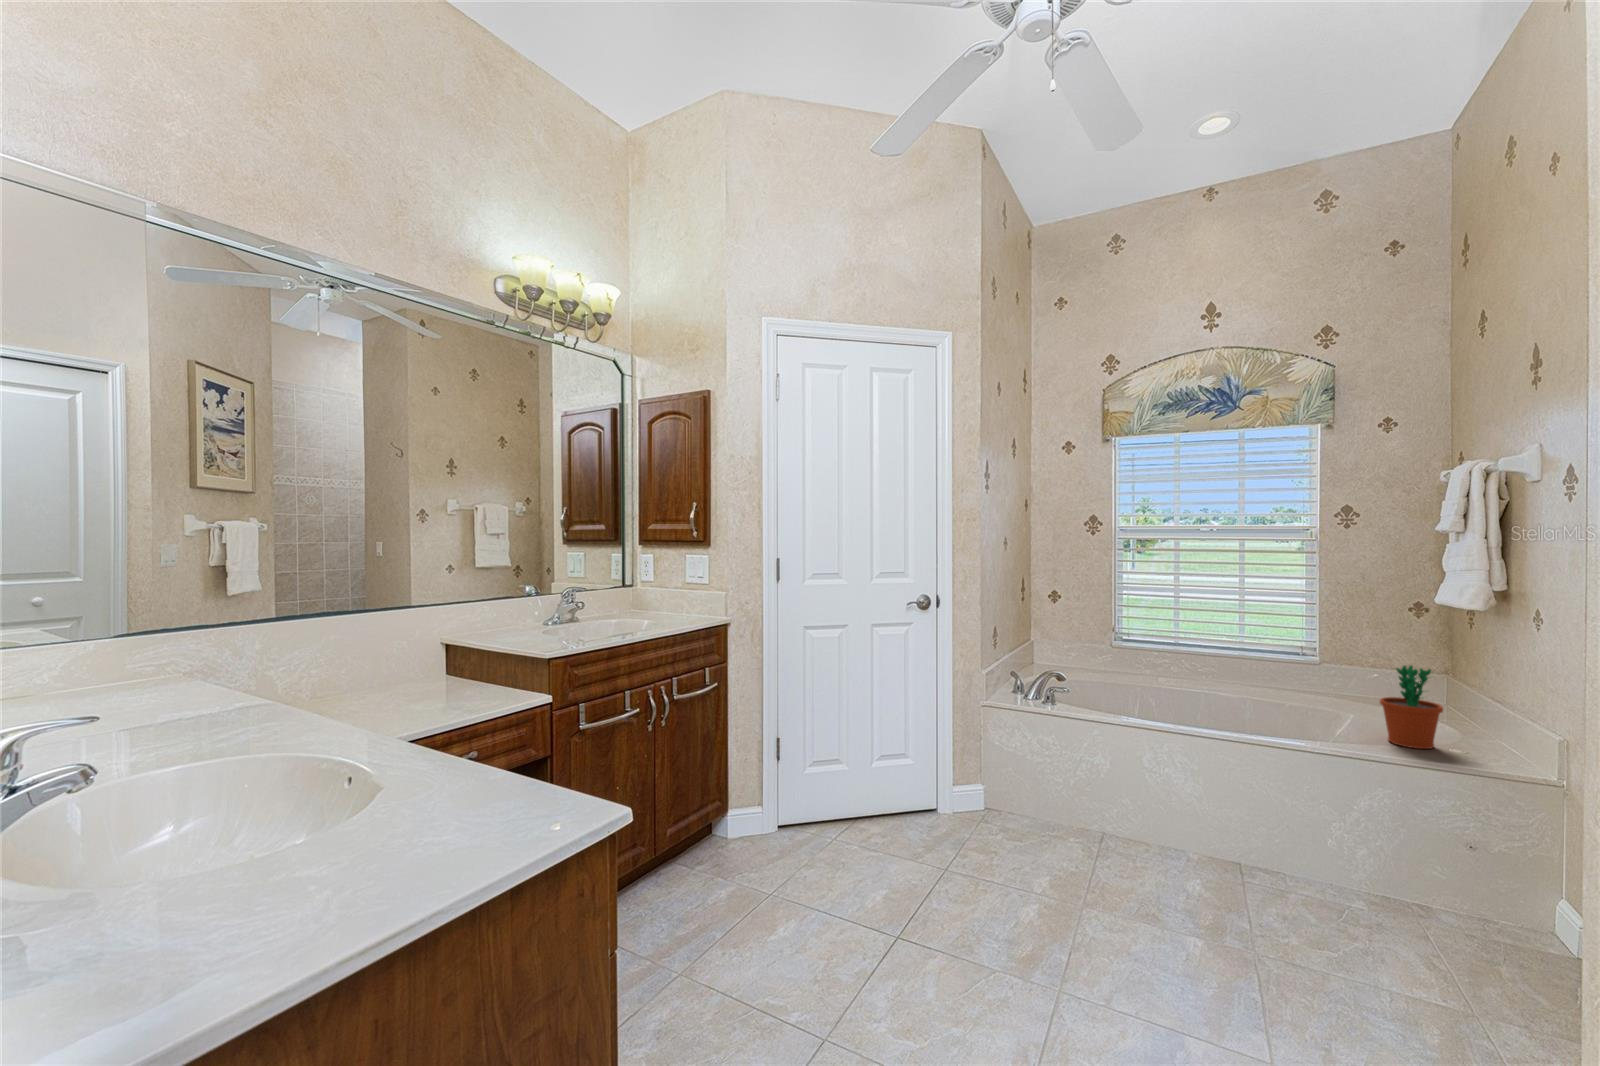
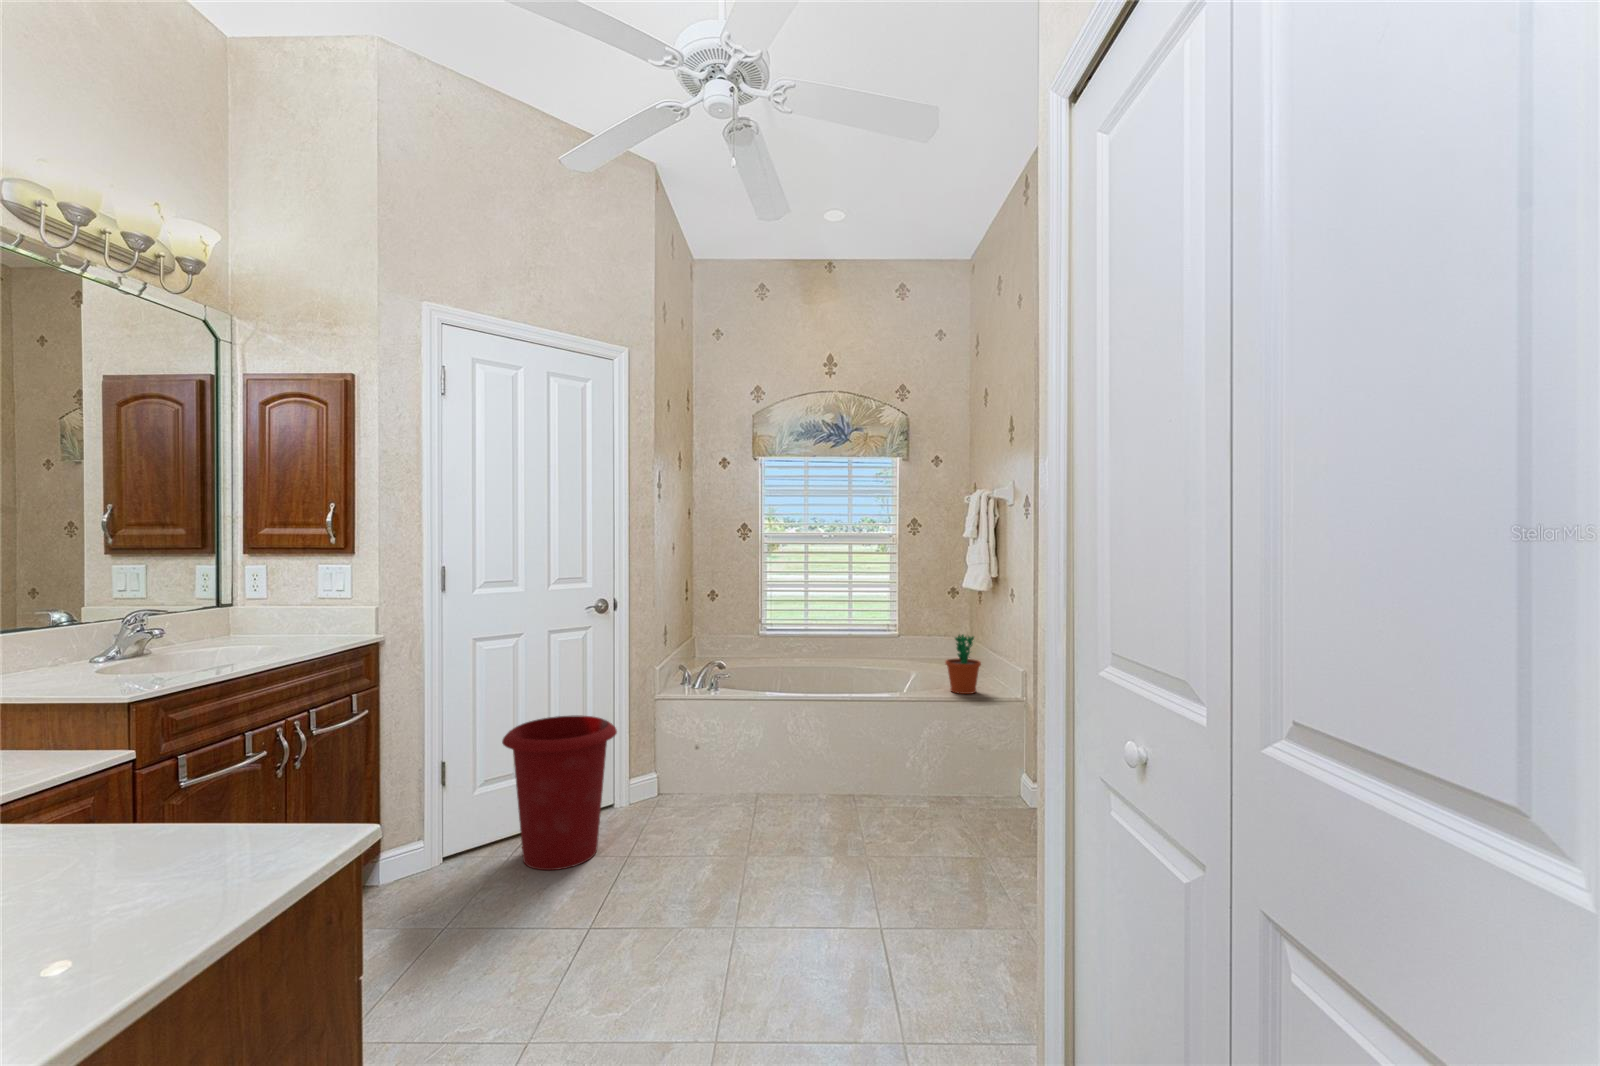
waste bin: none [827,708,934,859] -> present [502,715,617,870]

